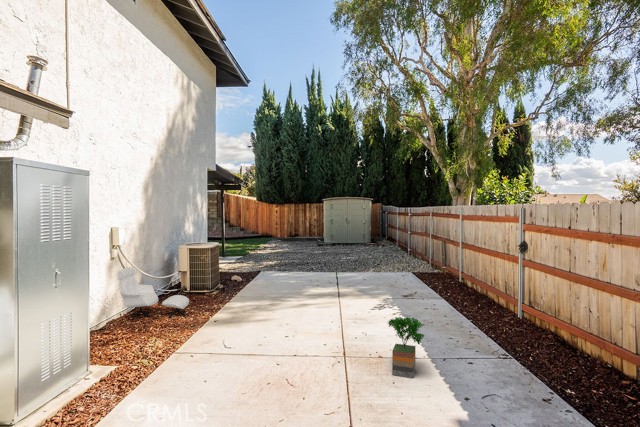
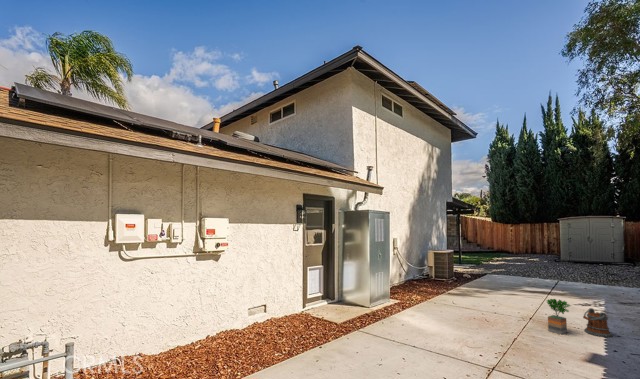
armchair: present [117,267,189,318] -> none [397,260,434,291]
bucket: none [429,319,465,365] -> present [583,308,612,337]

